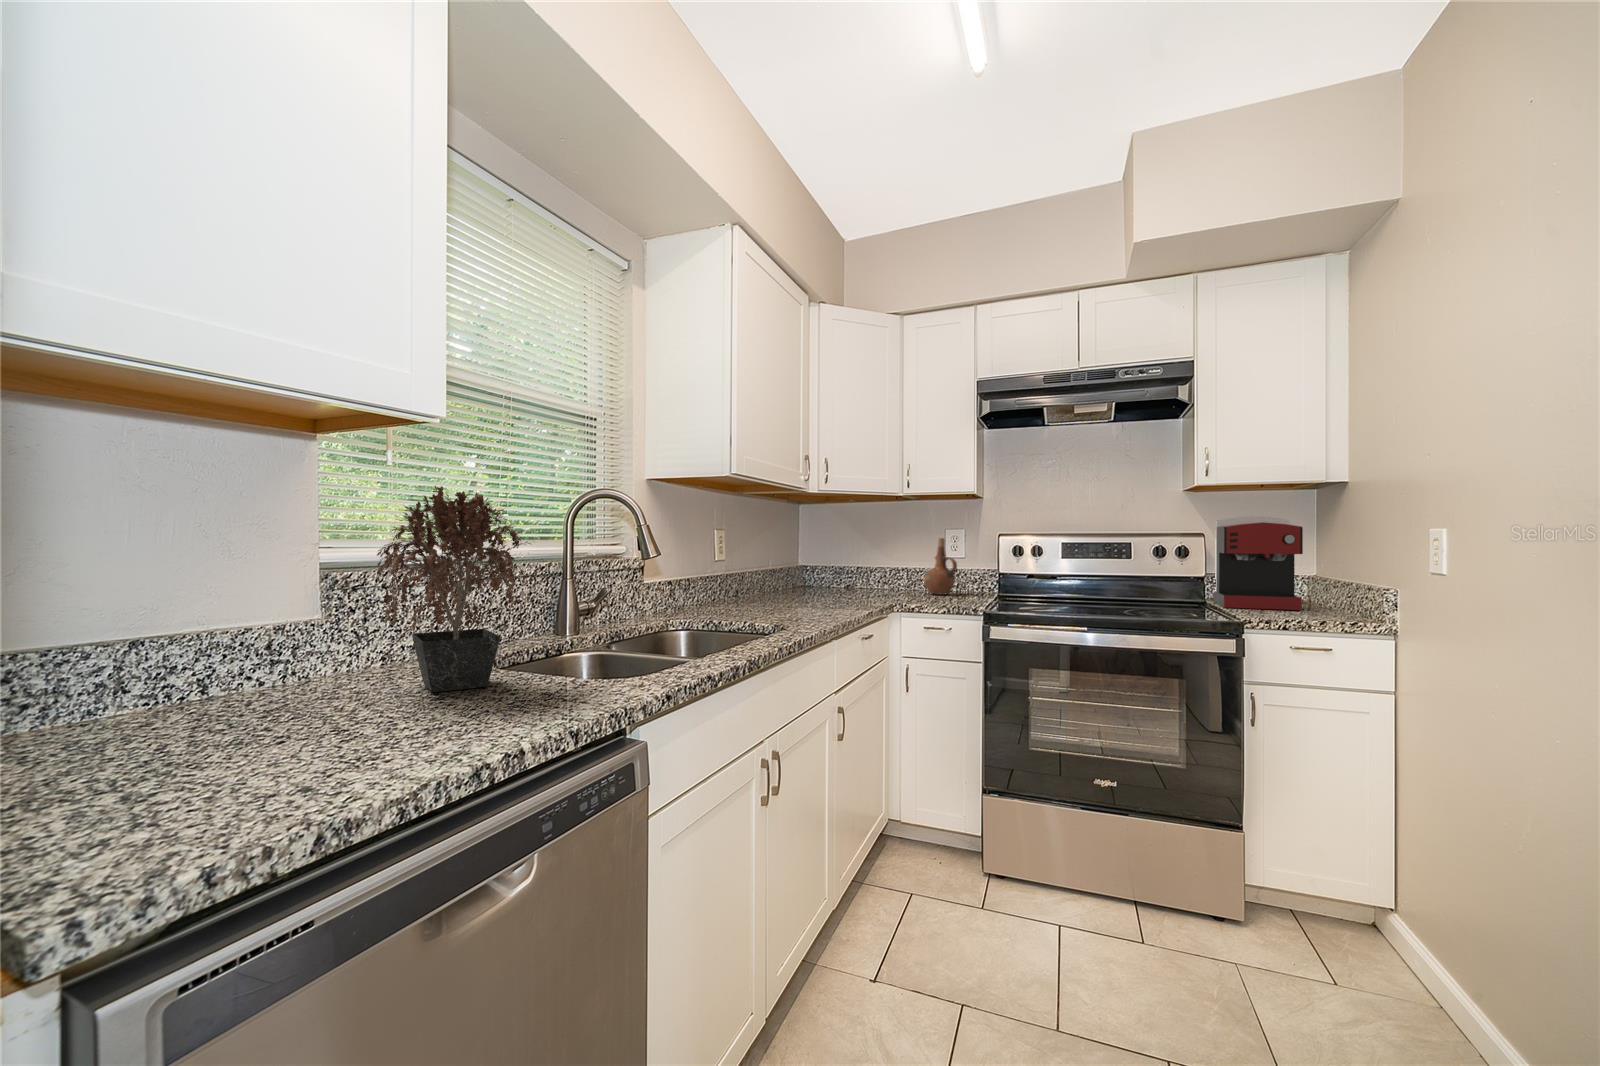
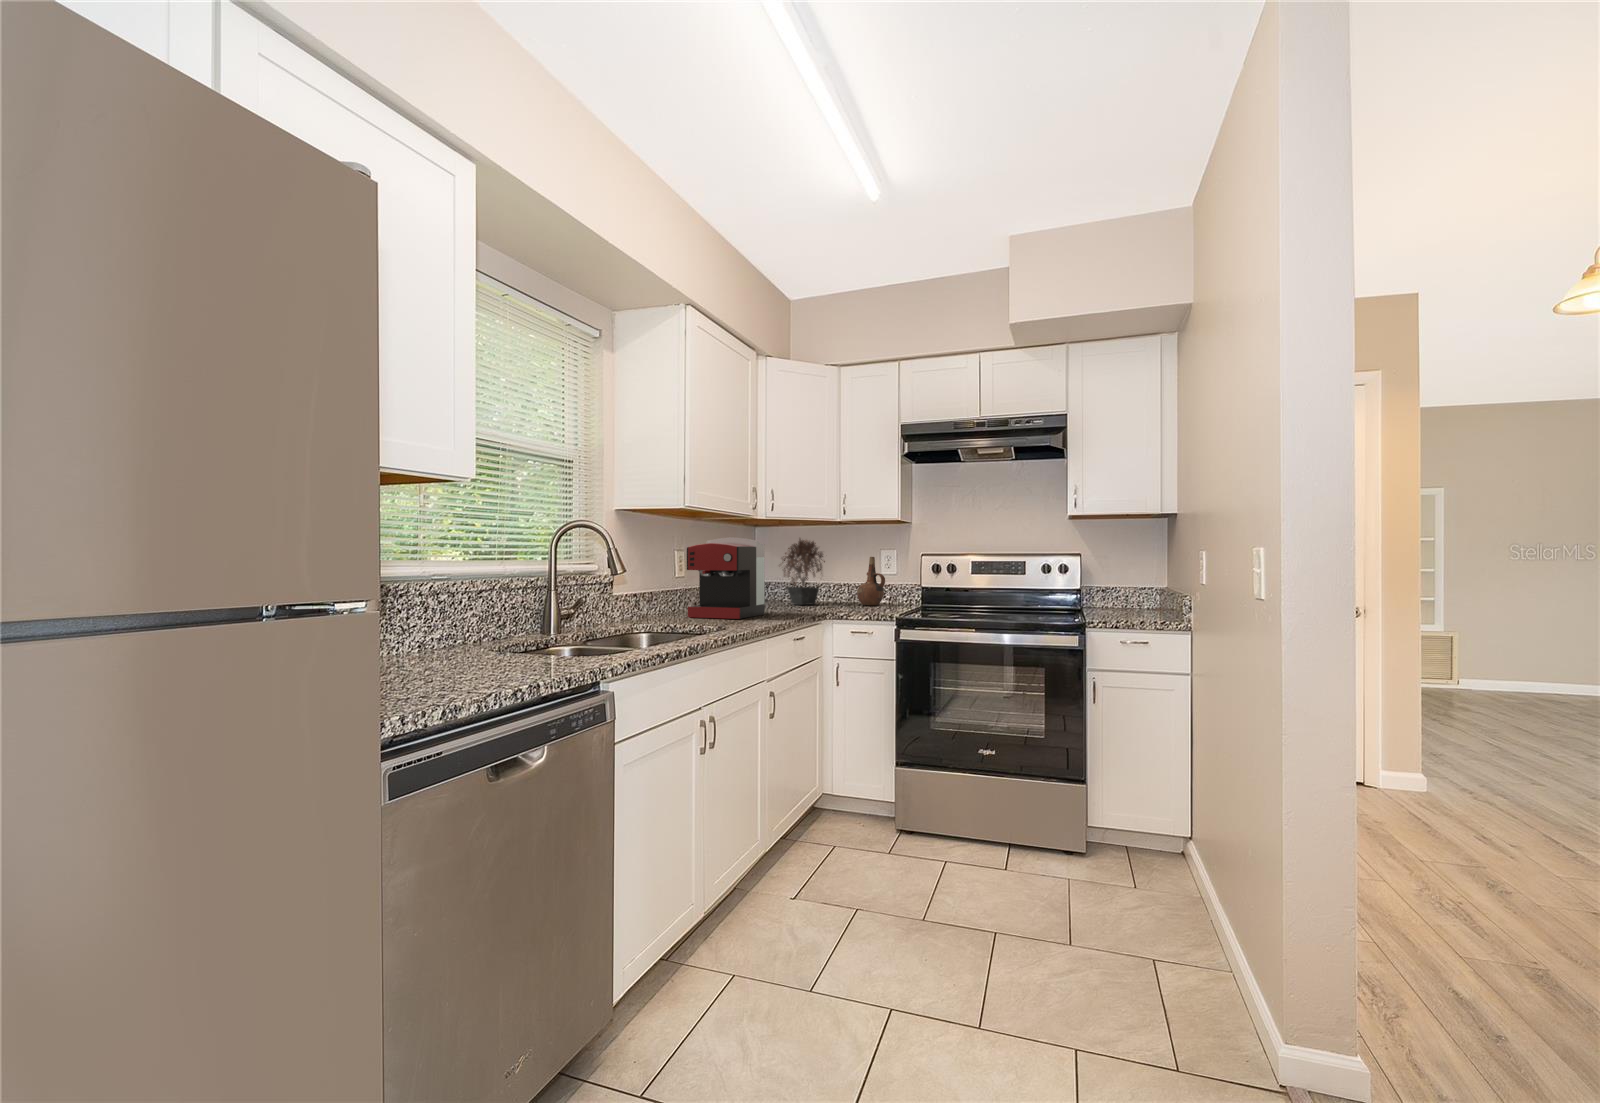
potted plant: present [377,486,531,692] -> present [782,539,825,605]
coffee maker: present [1213,516,1303,610] -> present [687,537,765,619]

